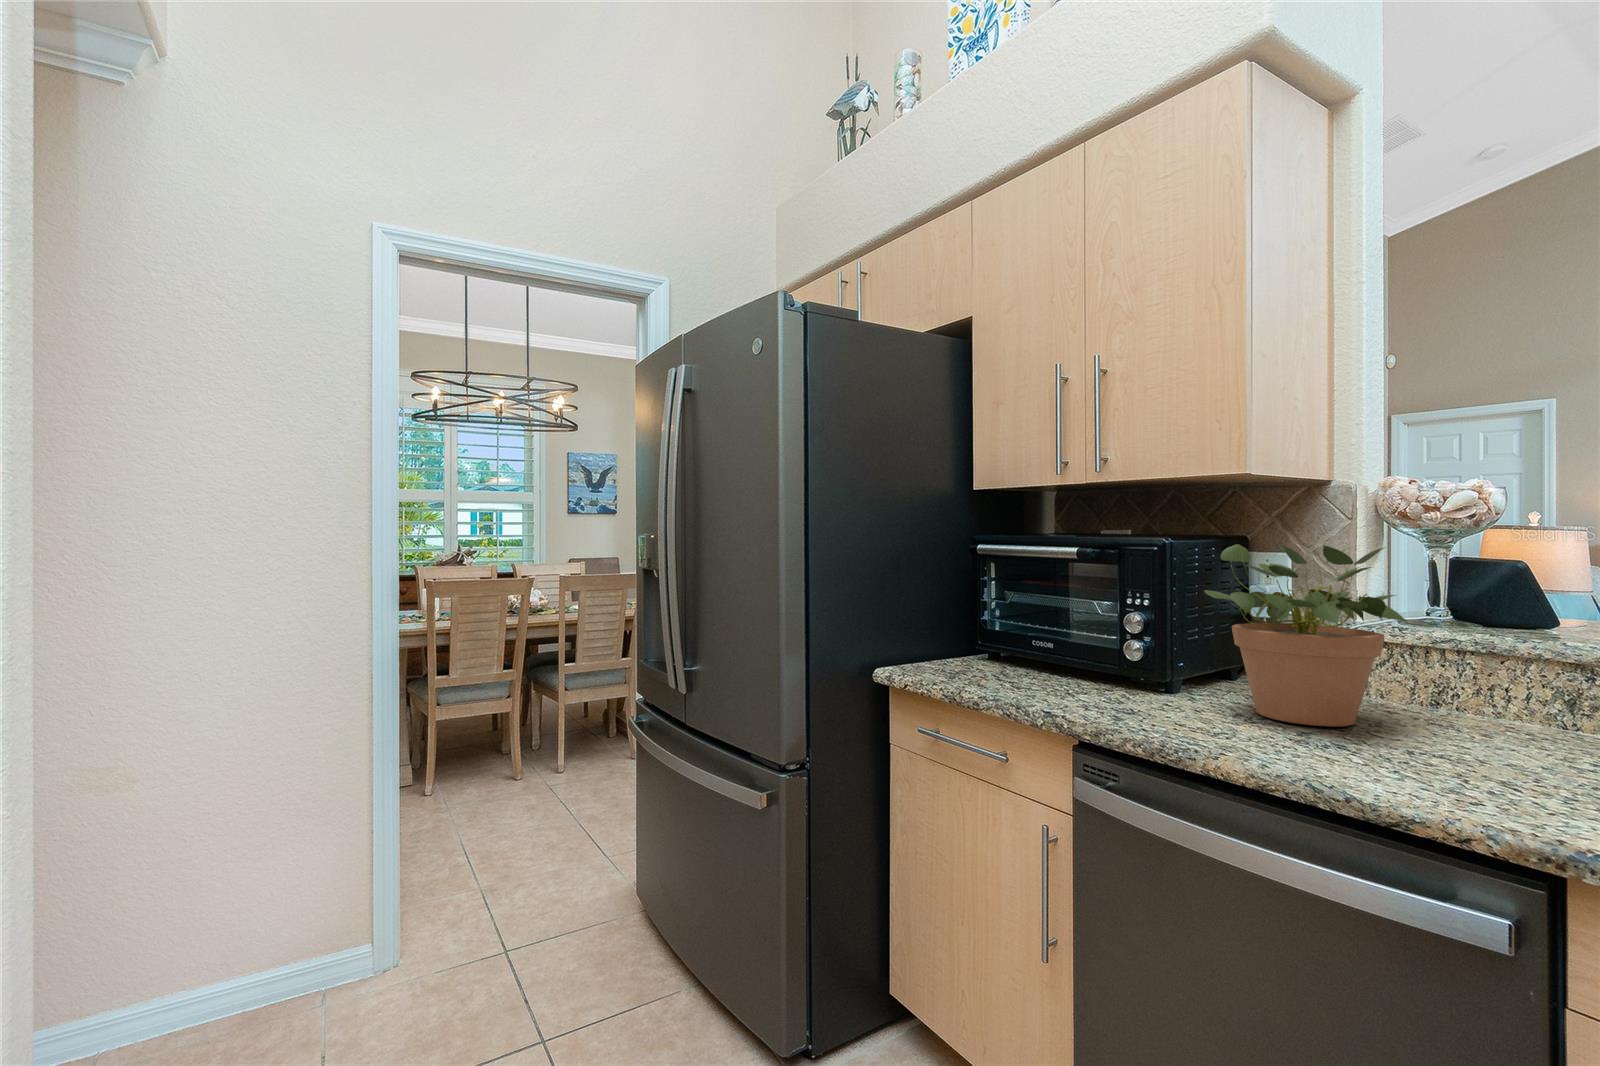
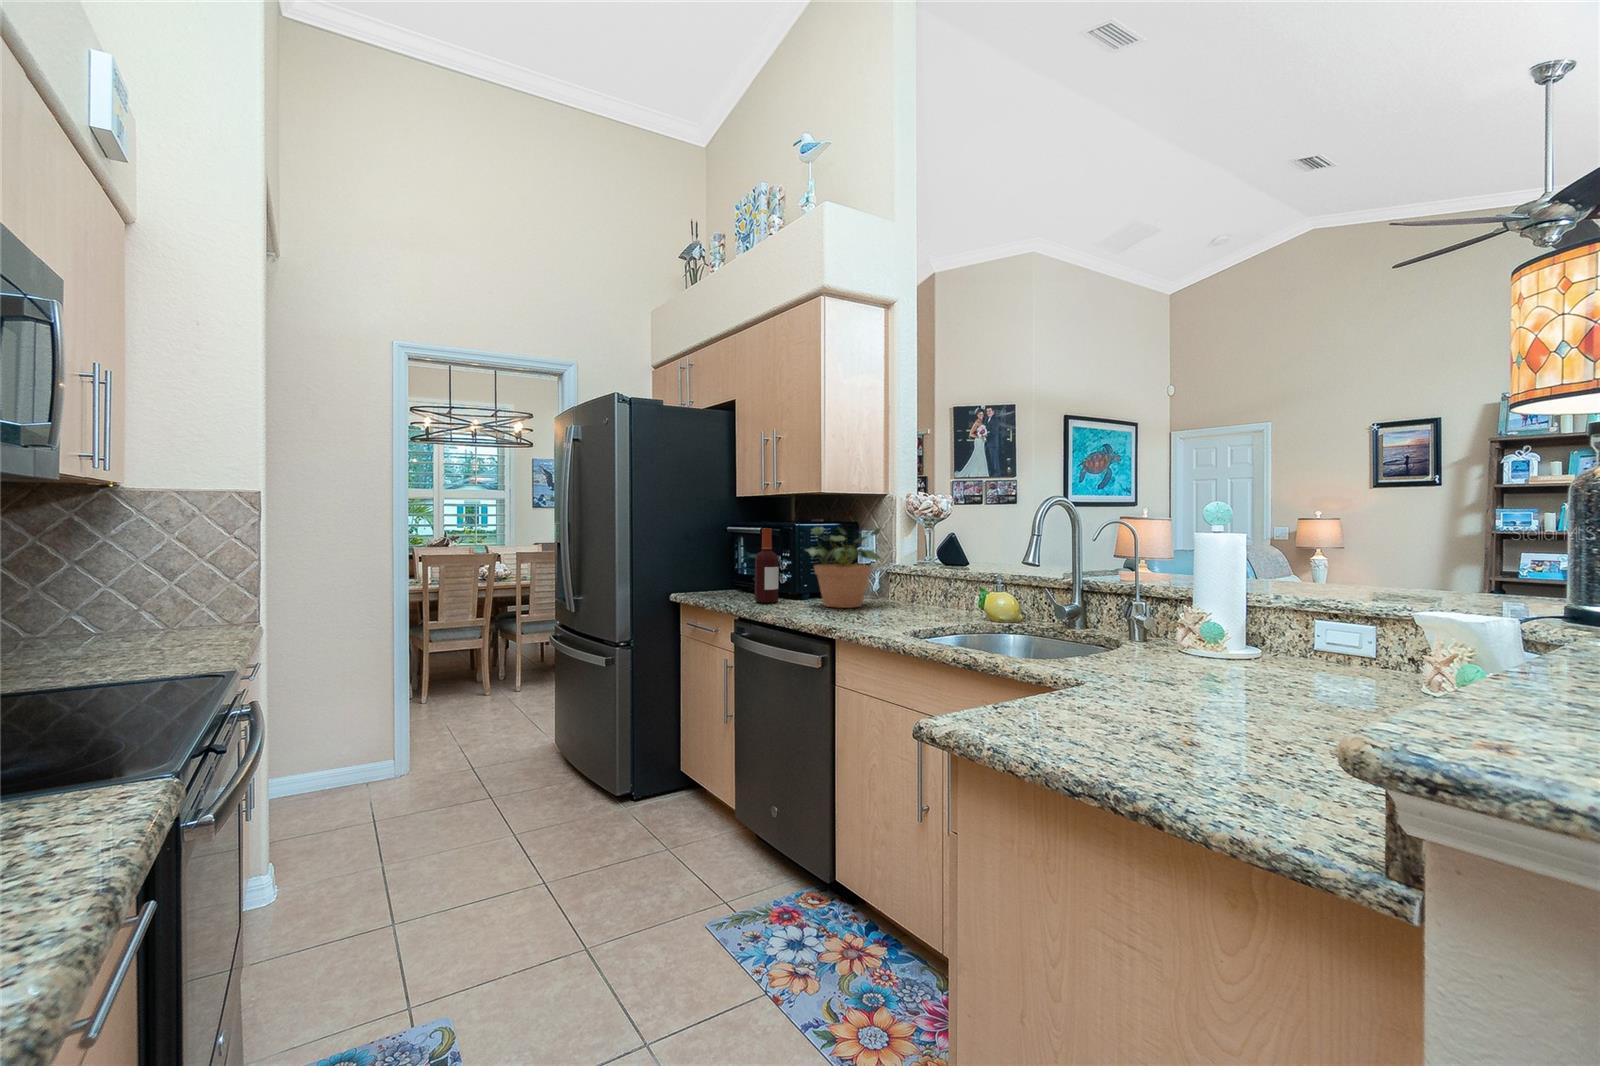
bottle: none [1086,547,1139,704] -> present [755,528,779,603]

